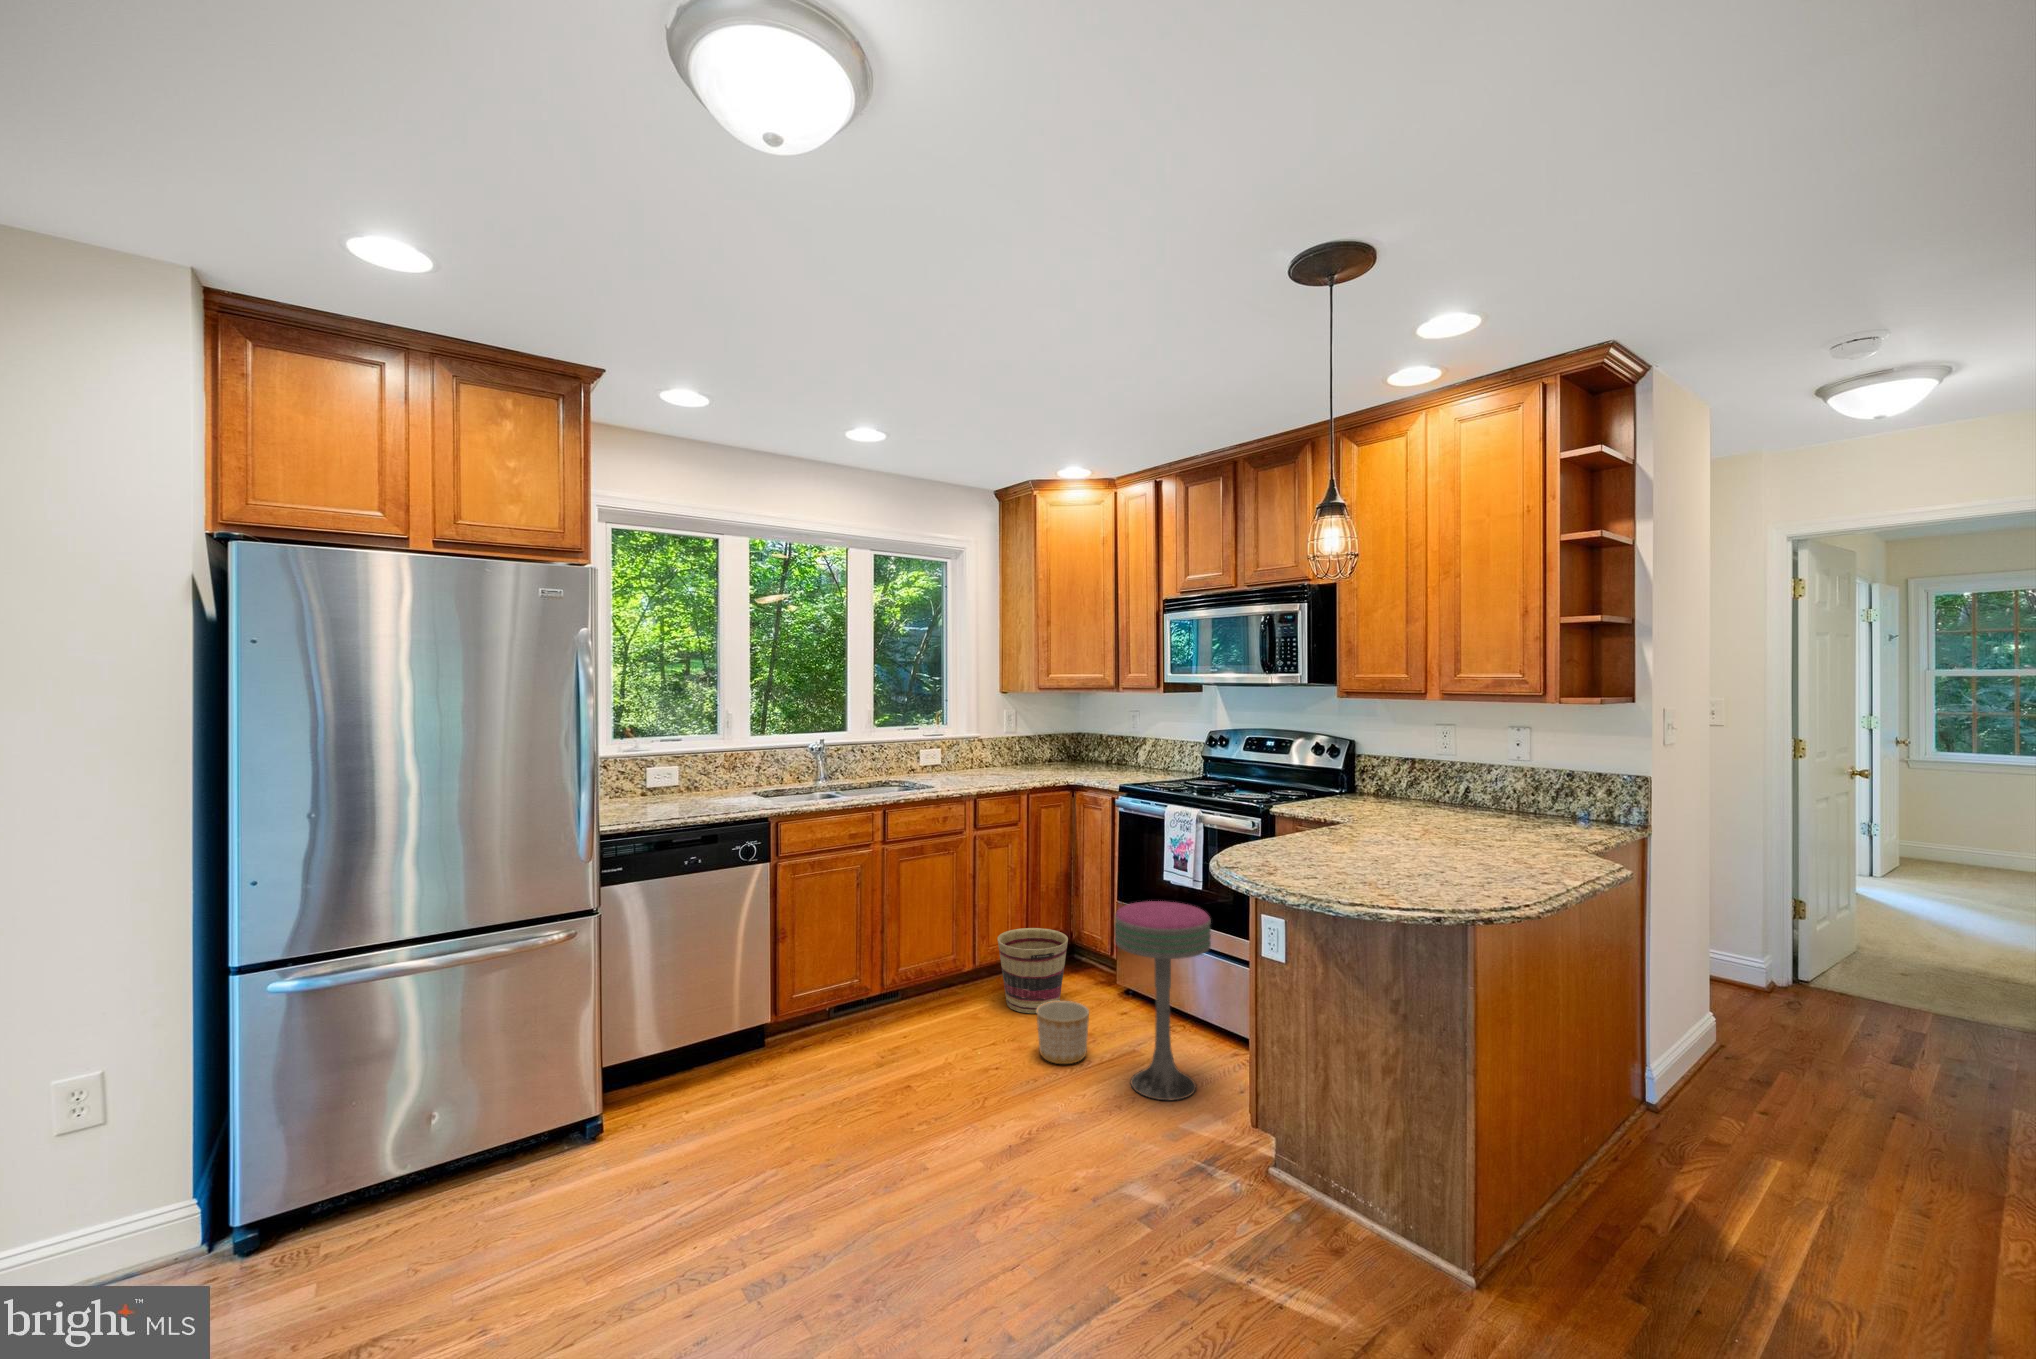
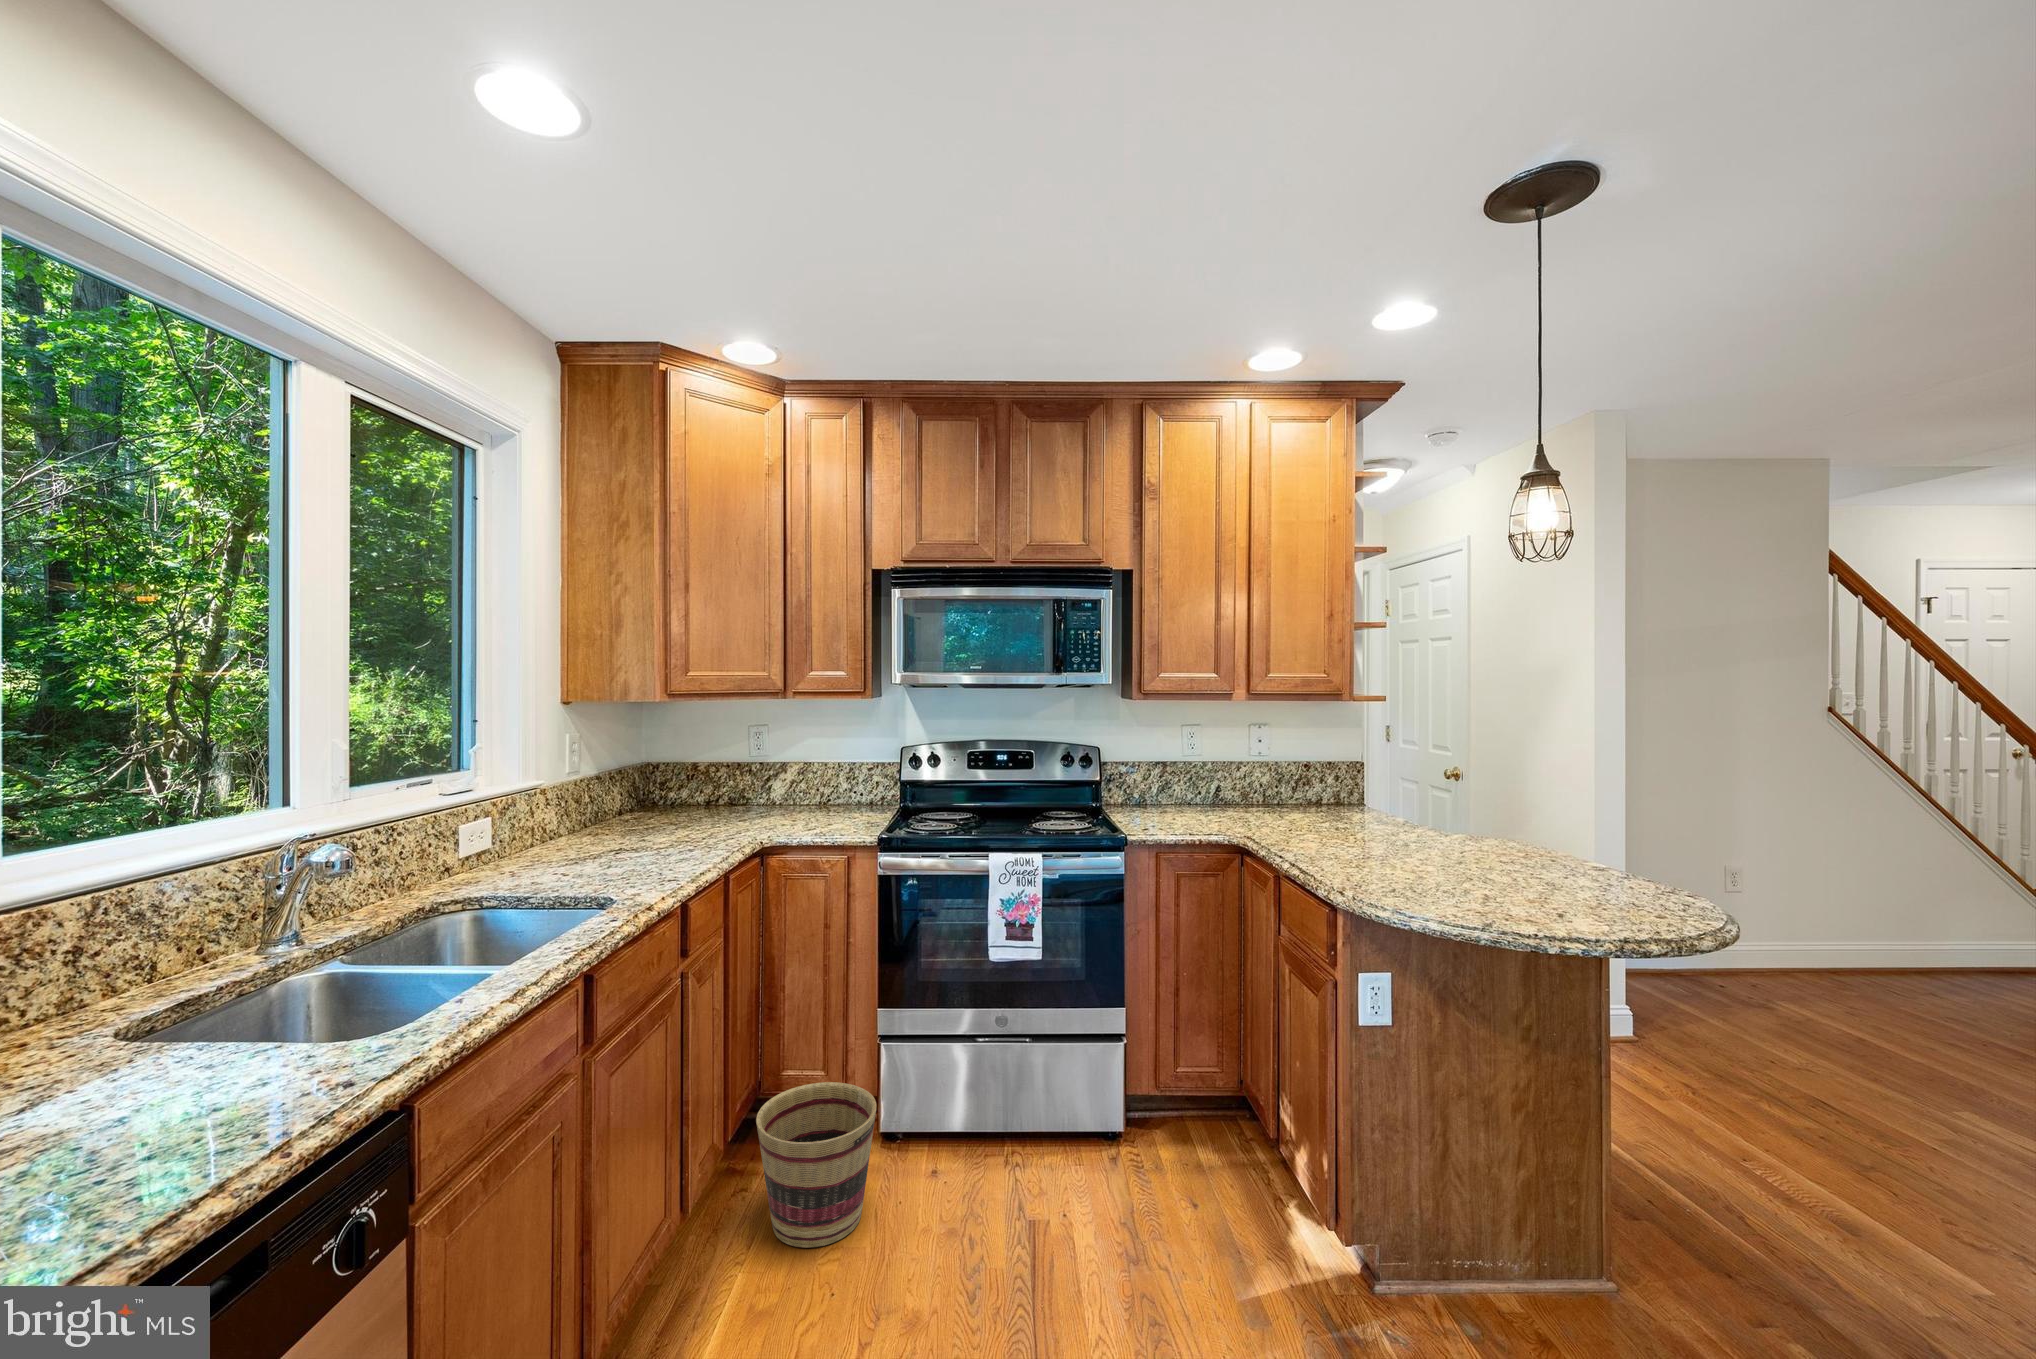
bar stool: present [1115,901,1211,1100] -> none [1085,980,1217,1269]
planter: present [1037,1001,1089,1064] -> none [955,1182,1038,1301]

